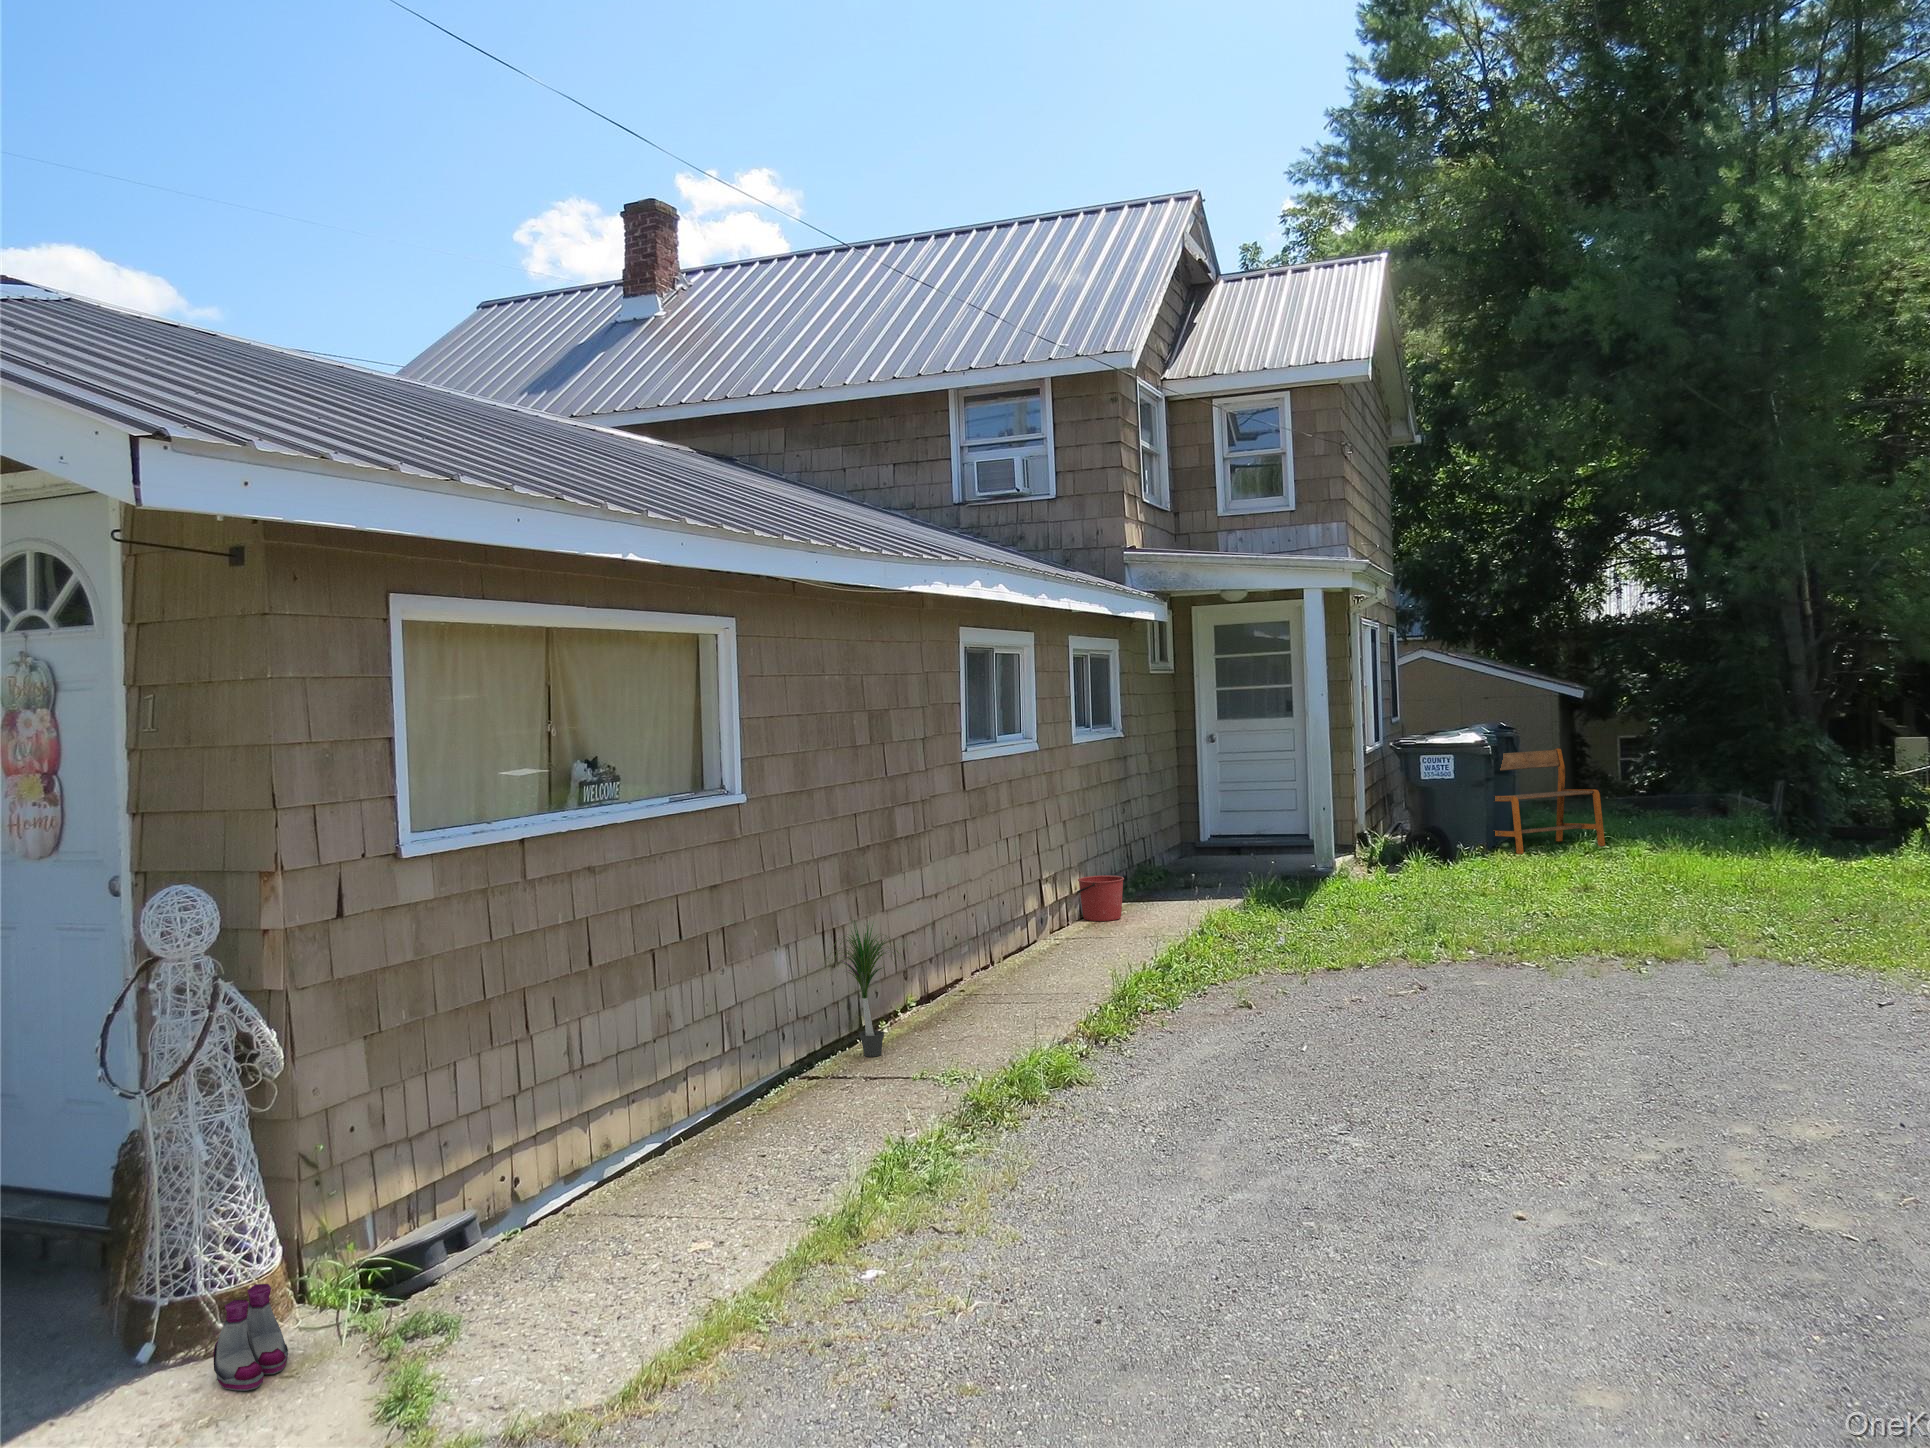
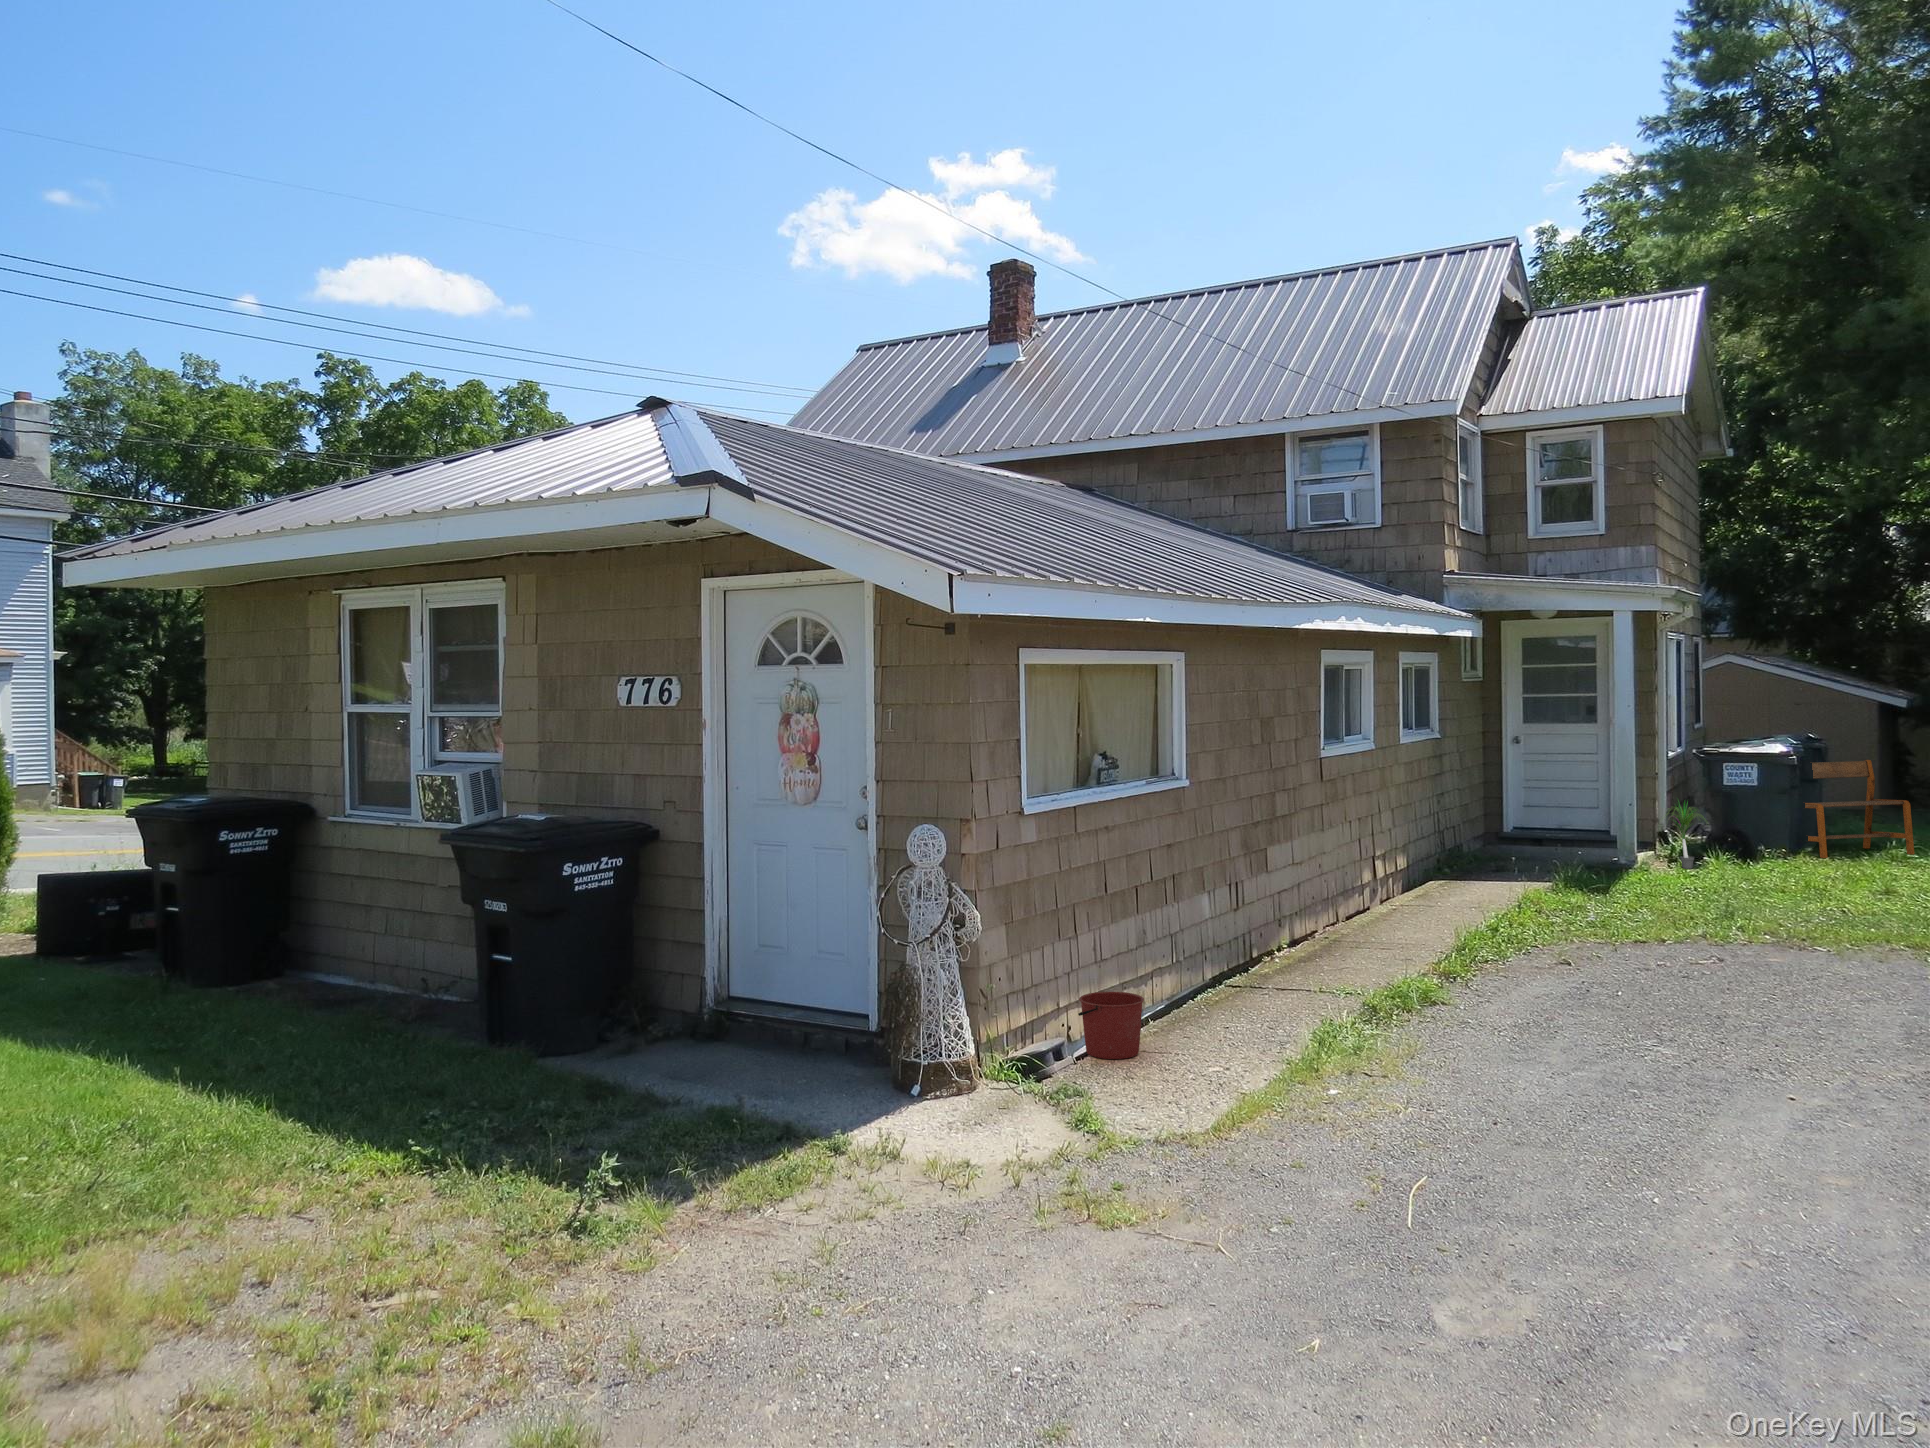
bucket: present [1077,875,1124,921] -> present [1078,992,1144,1059]
potted plant: present [826,923,899,1057] -> present [1668,803,1699,869]
boots: present [213,1284,288,1391] -> none [959,1057,997,1113]

